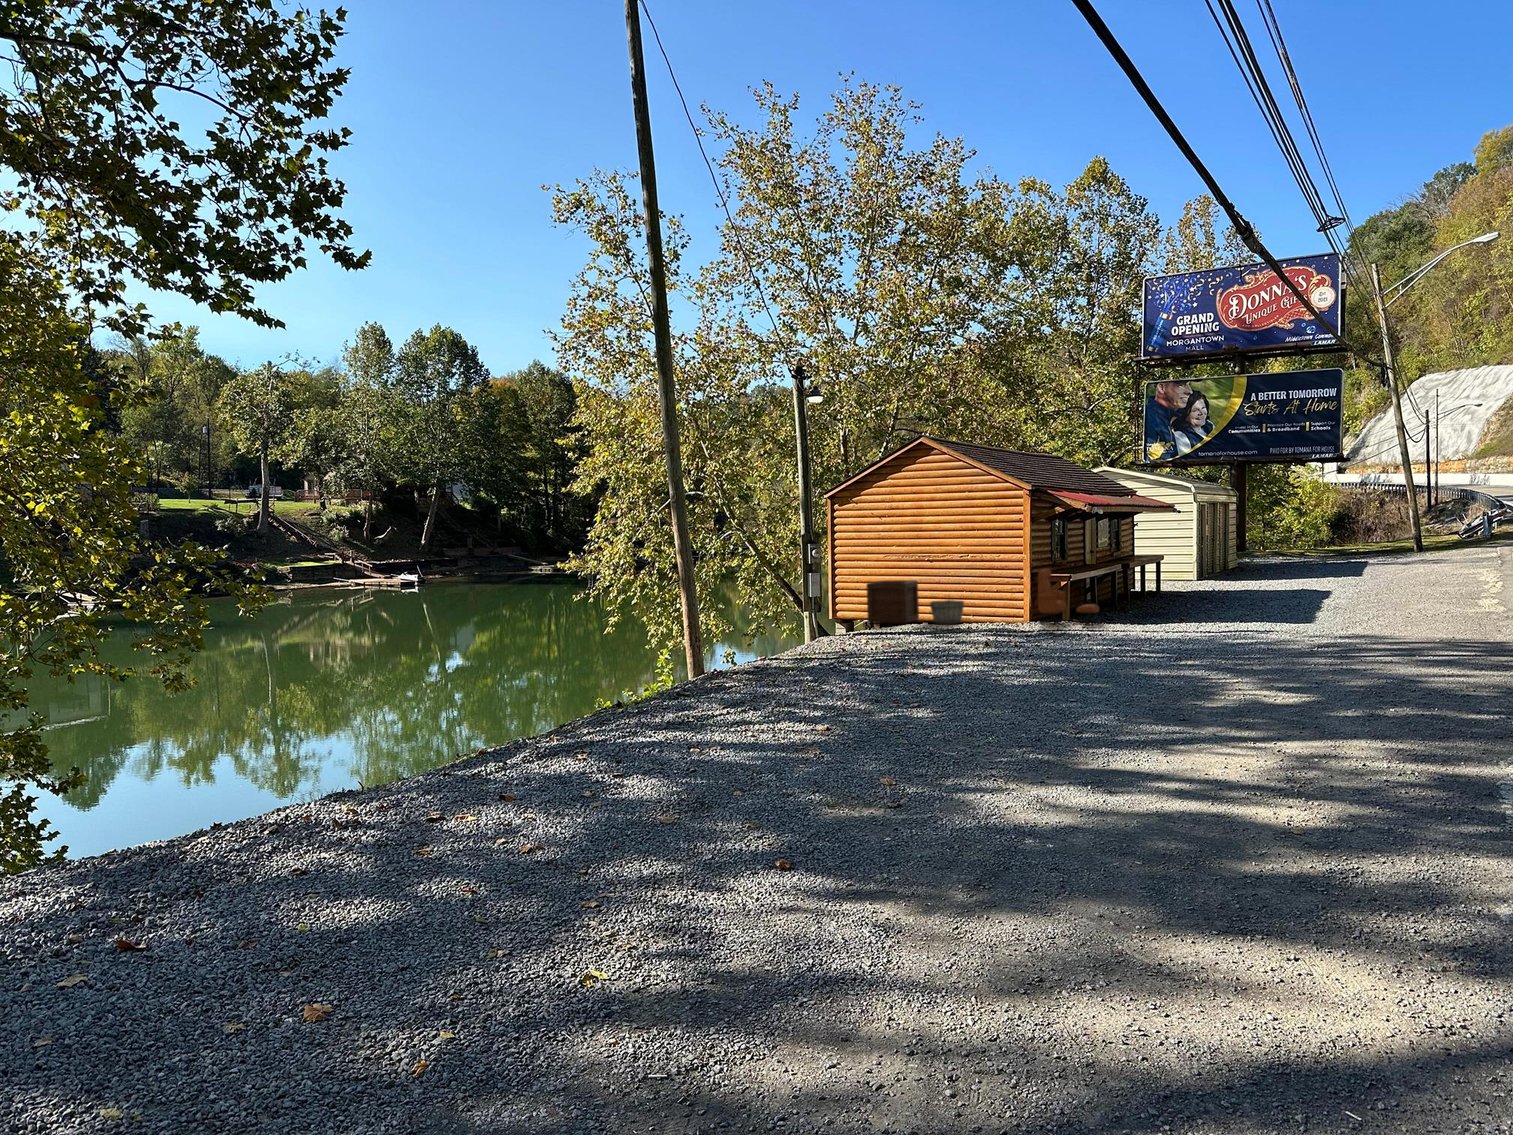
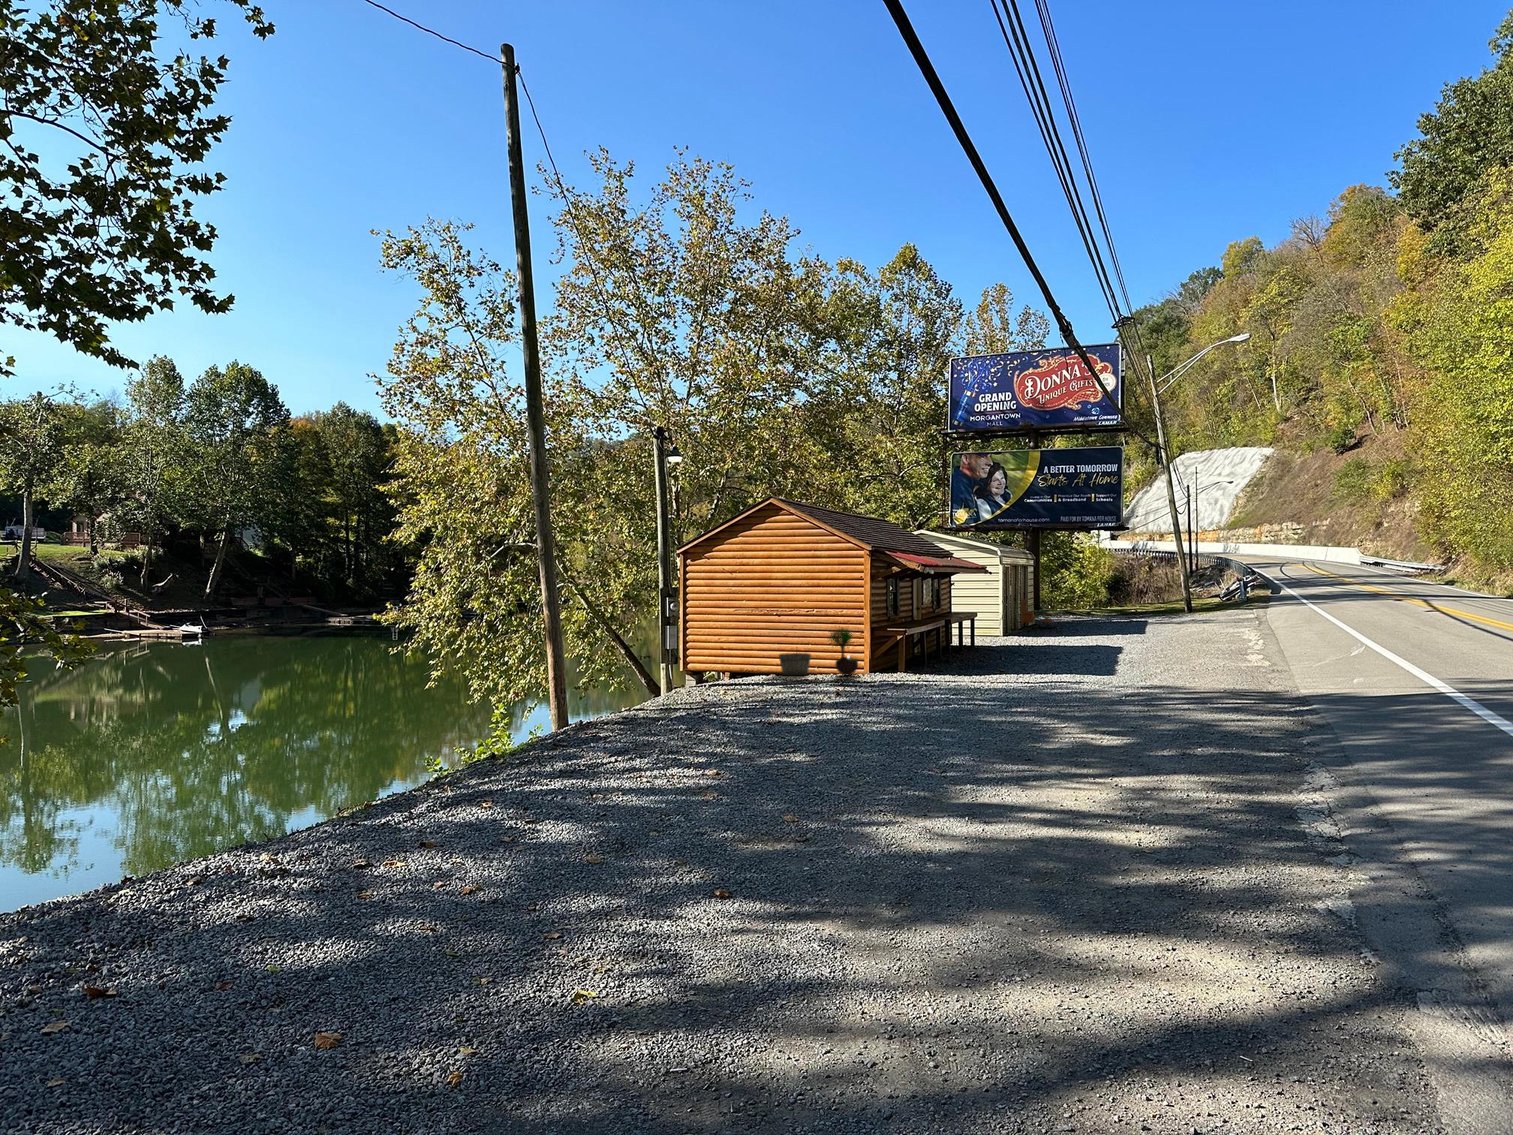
potted tree: none [979,568,1016,624] -> present [827,628,858,675]
lounge chair: present [1038,569,1101,625] -> present [1021,599,1052,628]
wooden crate: present [866,580,919,624] -> none [719,634,767,675]

